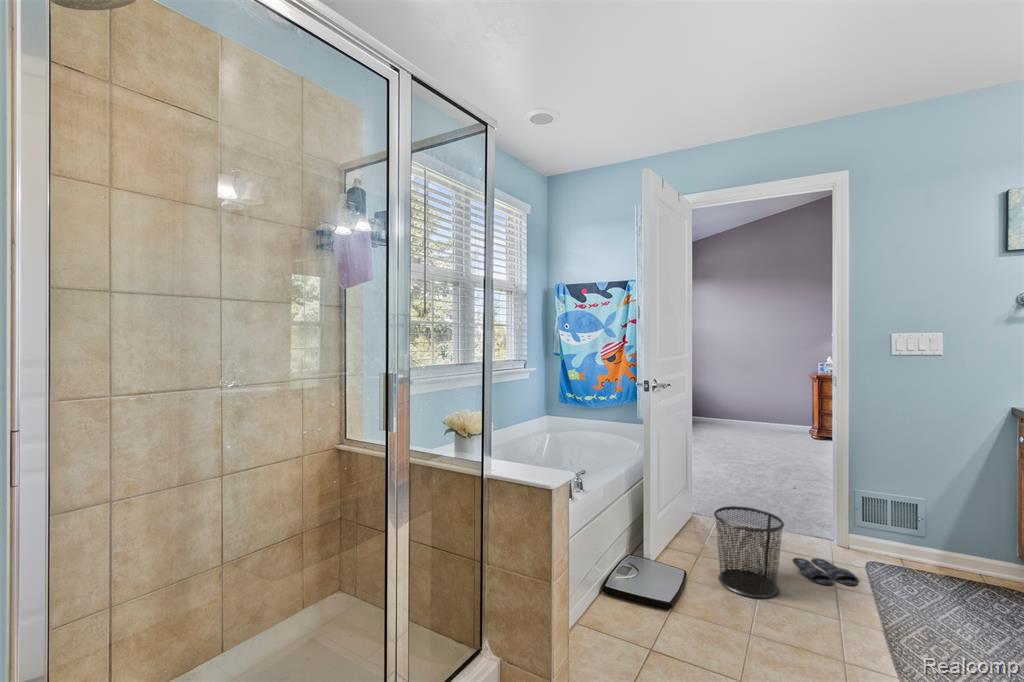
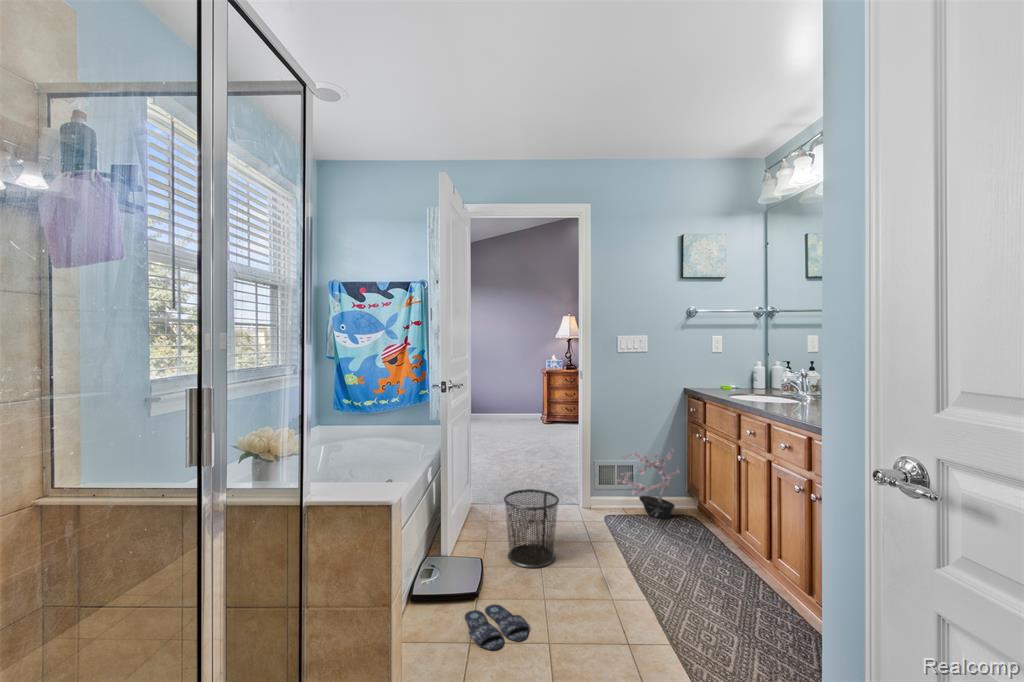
potted plant: none [880,480,999,586] -> present [616,449,679,519]
slippers: present [793,558,857,586] -> present [465,604,528,650]

